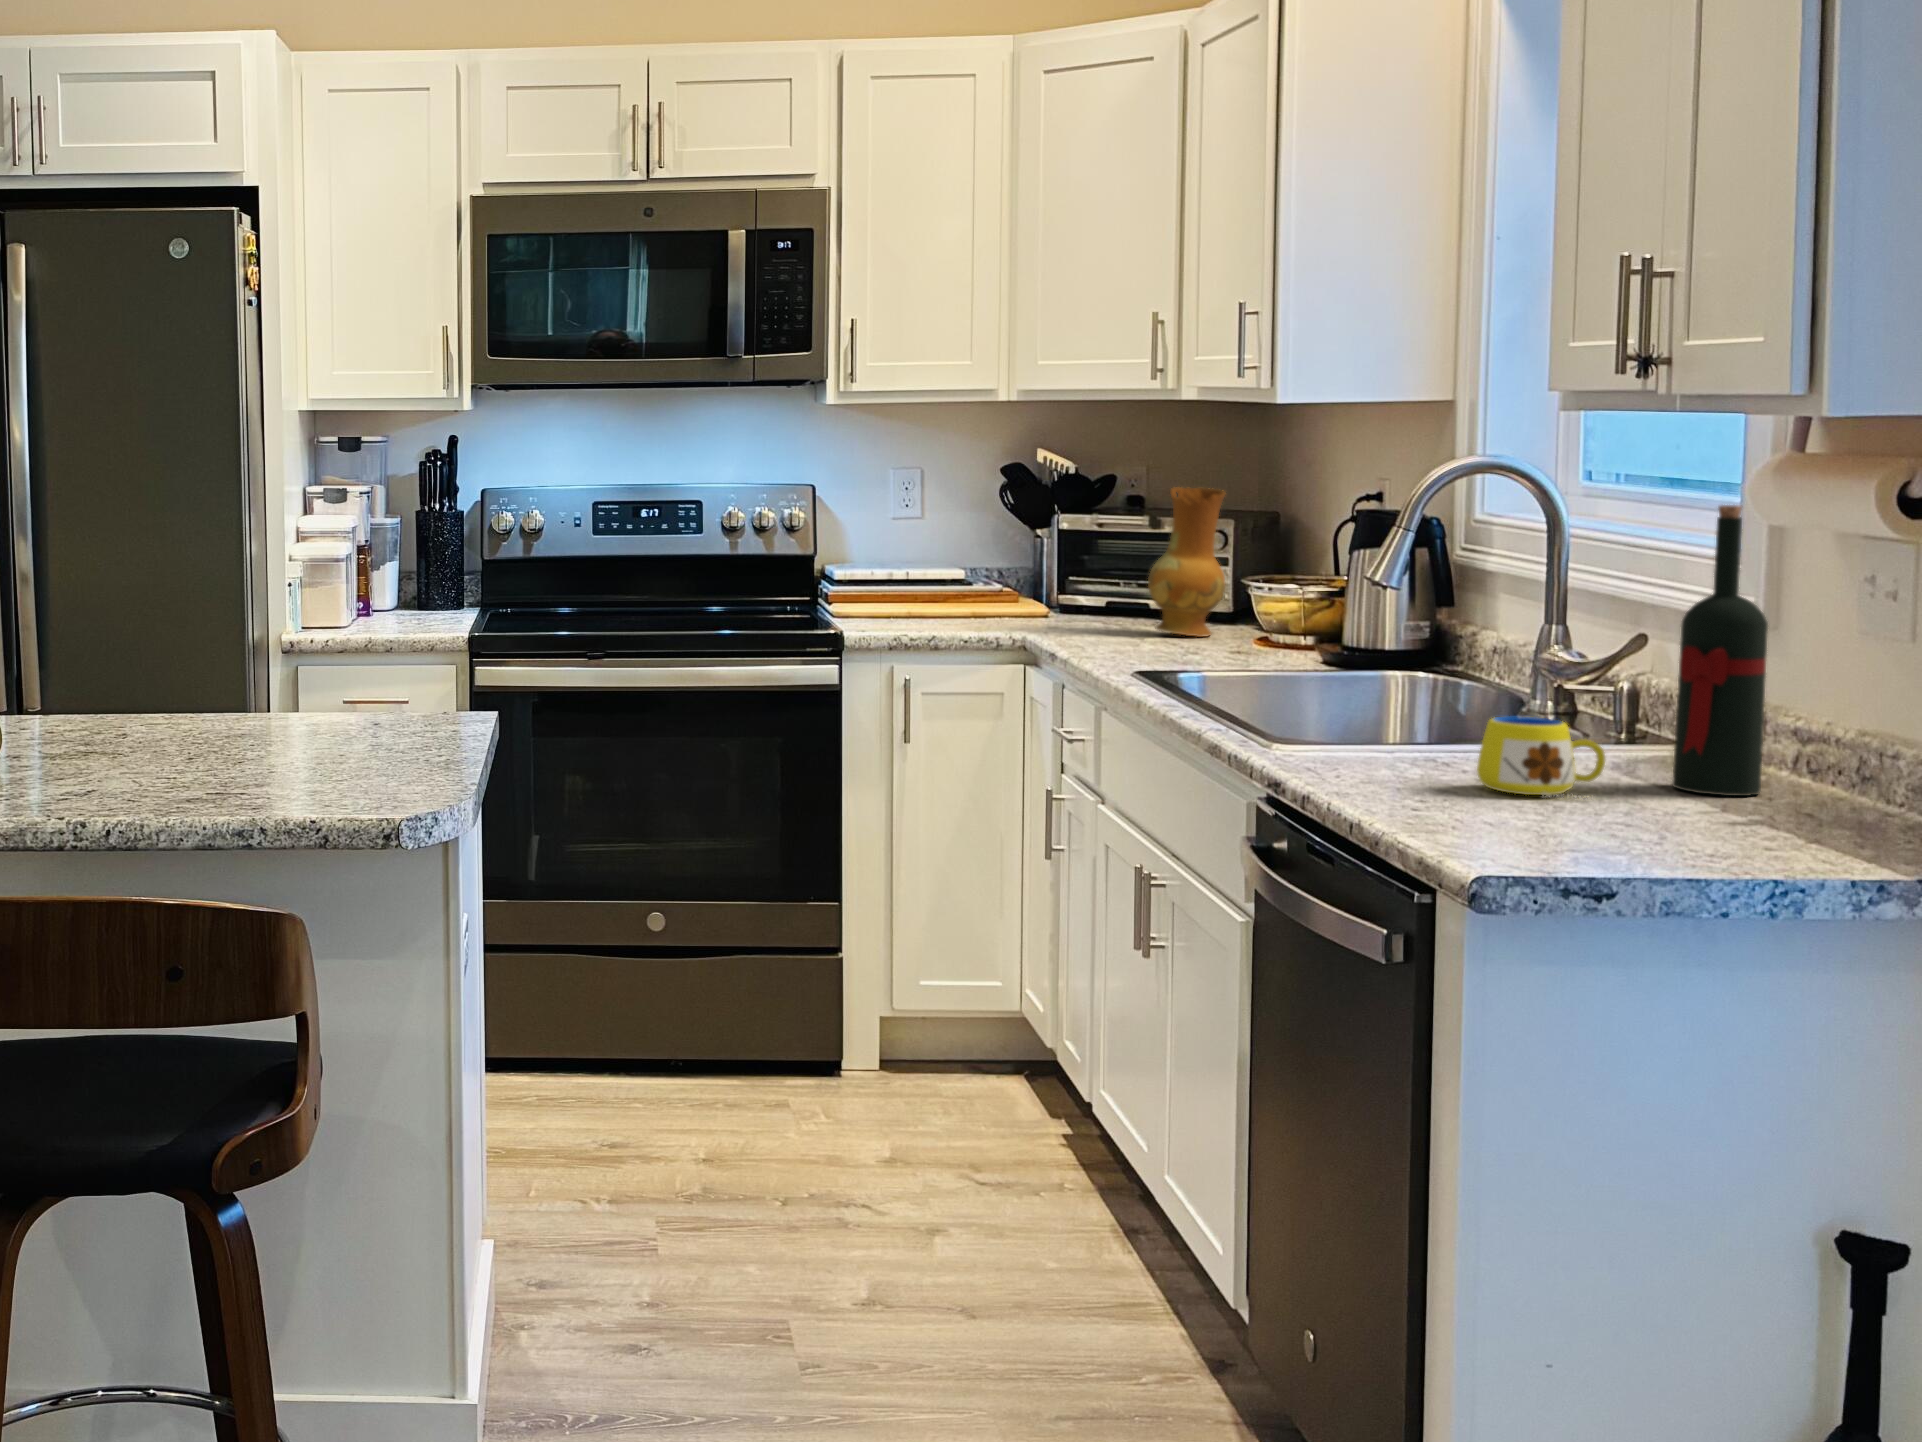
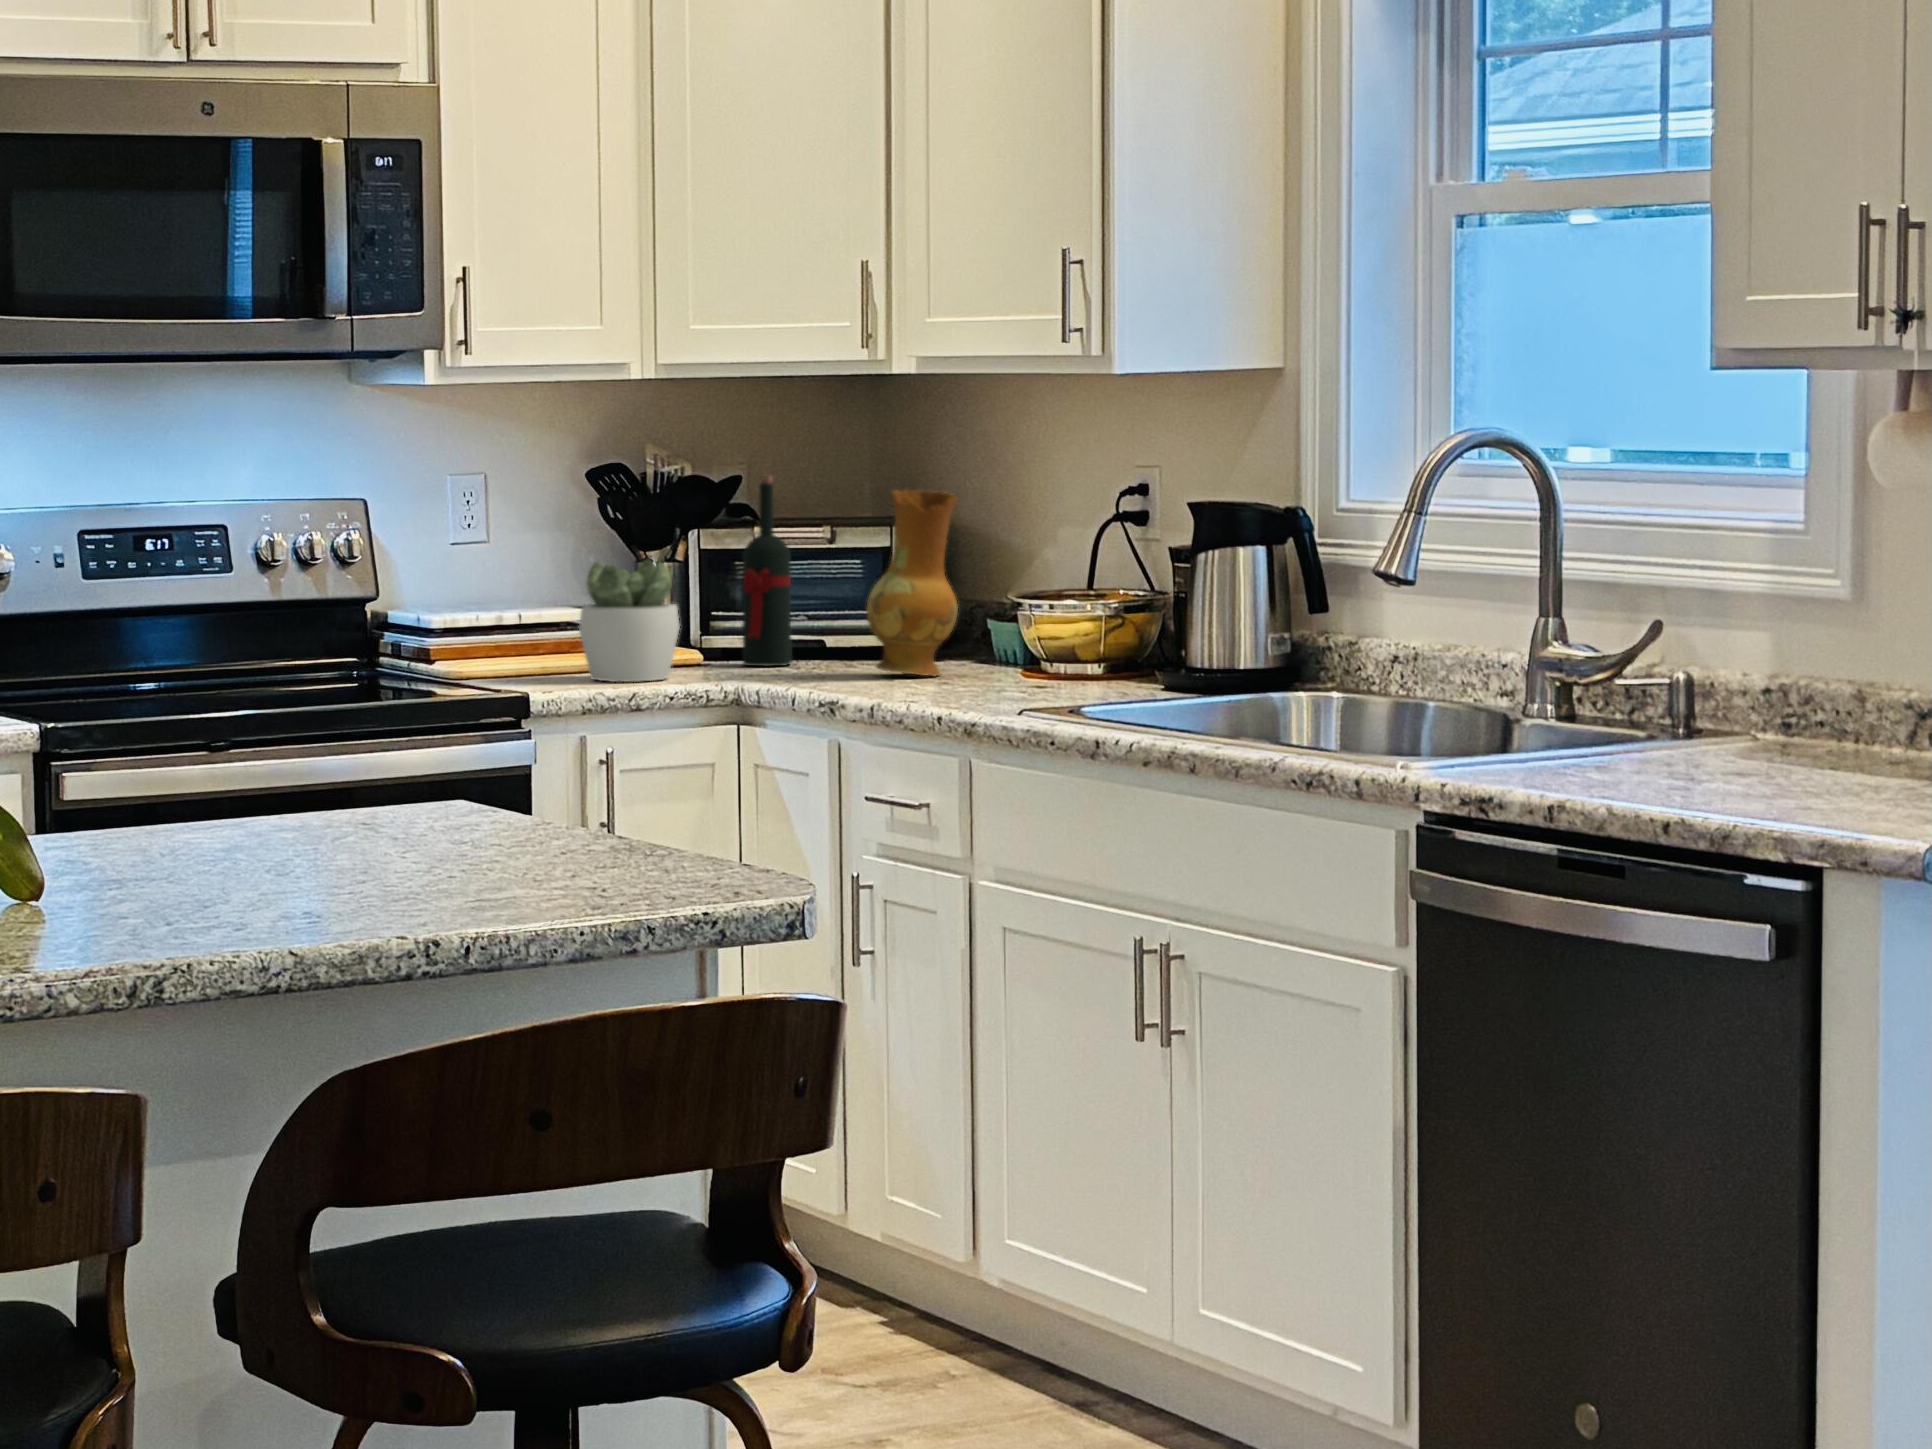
wine bottle: present [1672,505,1768,796] -> present [743,476,792,666]
succulent plant: none [927,536,1008,628] -> present [579,560,680,682]
mug: present [1477,716,1605,799] -> none [1608,716,1727,794]

